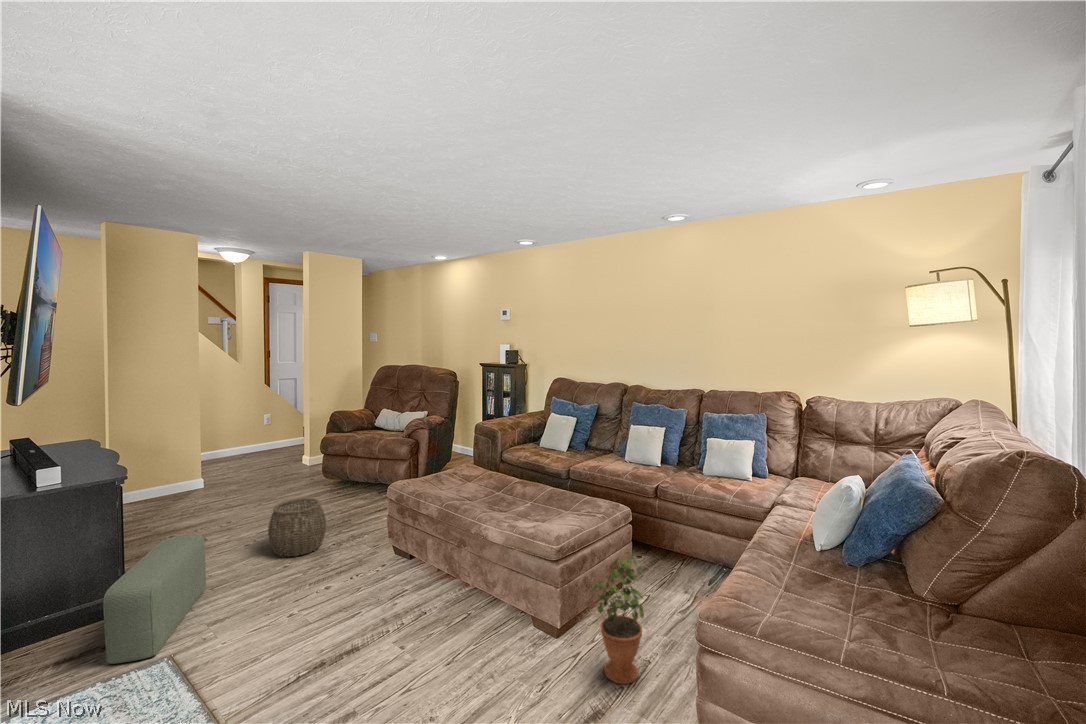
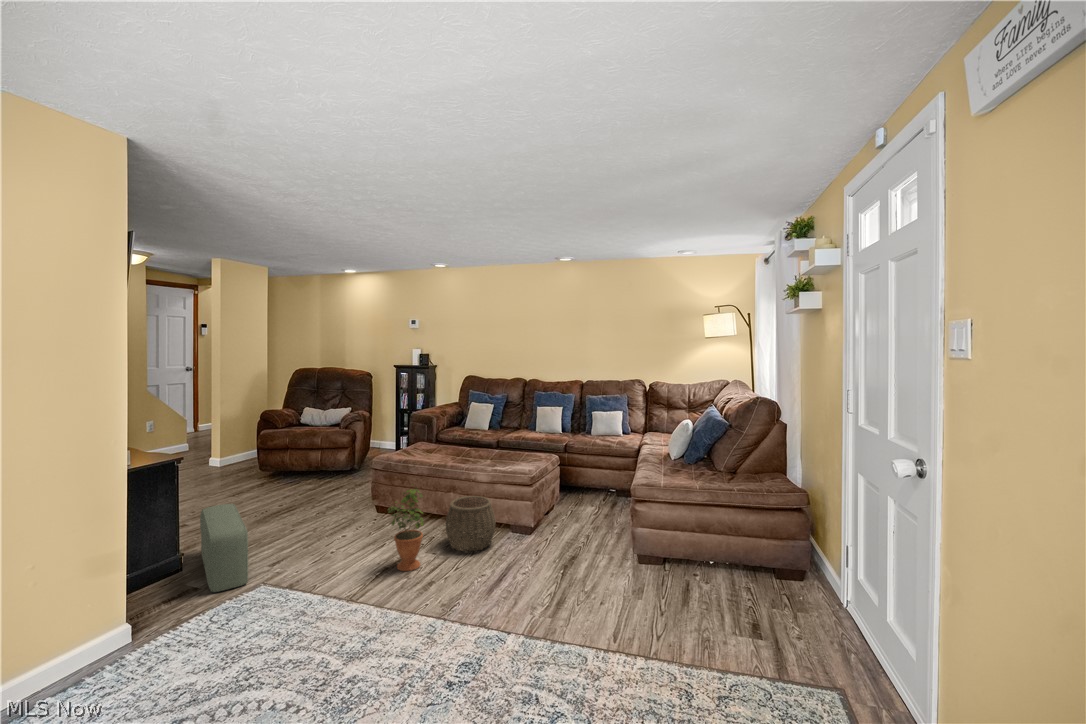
woven basket: present [268,498,327,557] -> present [446,496,496,551]
potted plant: present [592,556,644,684] -> present [388,489,424,571]

